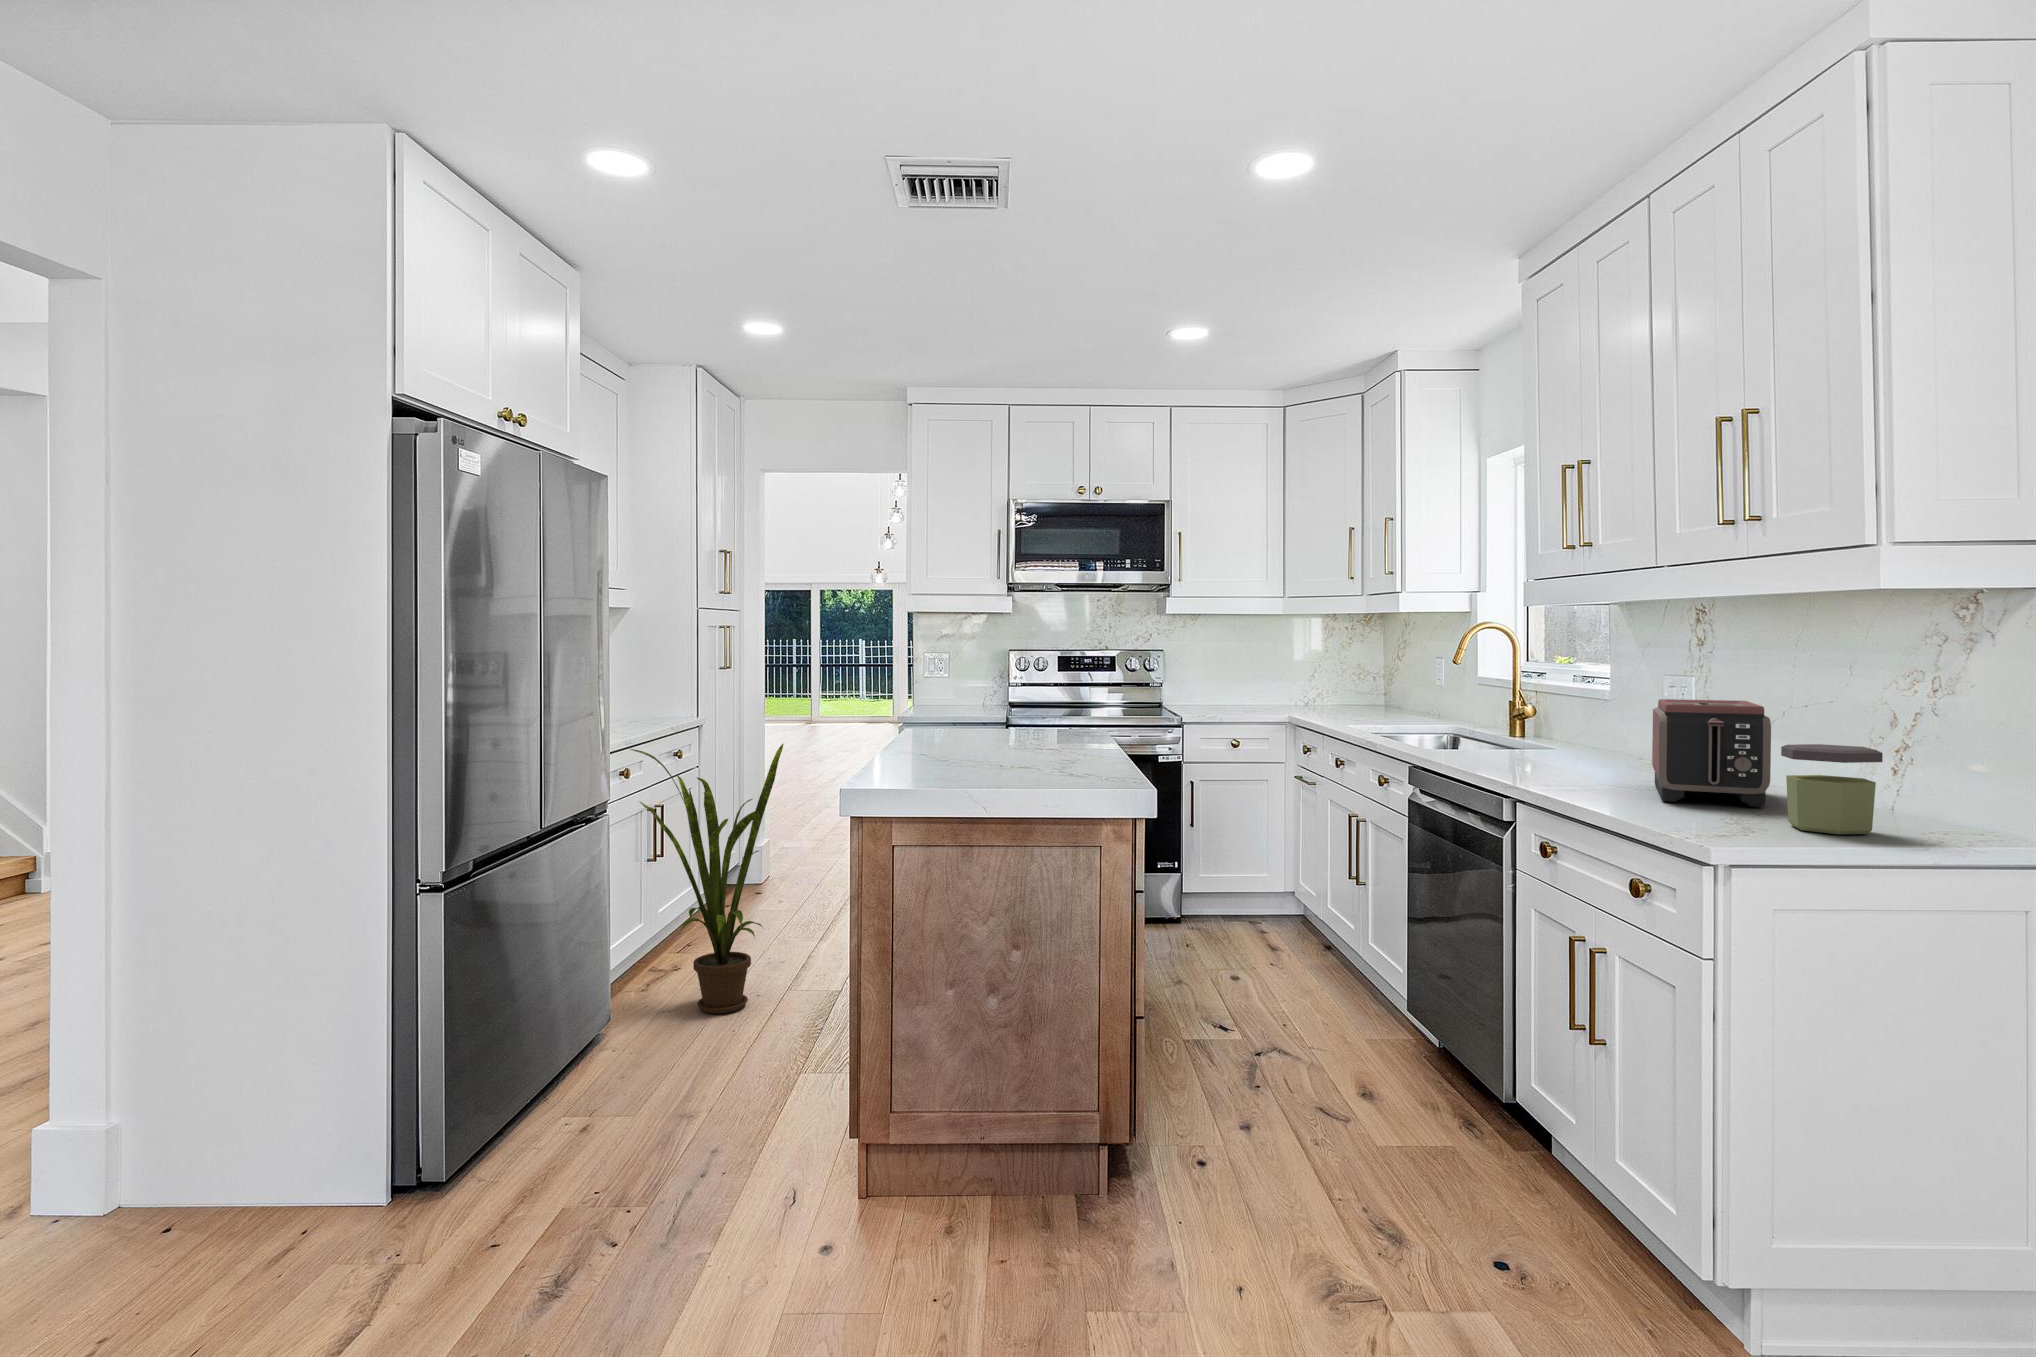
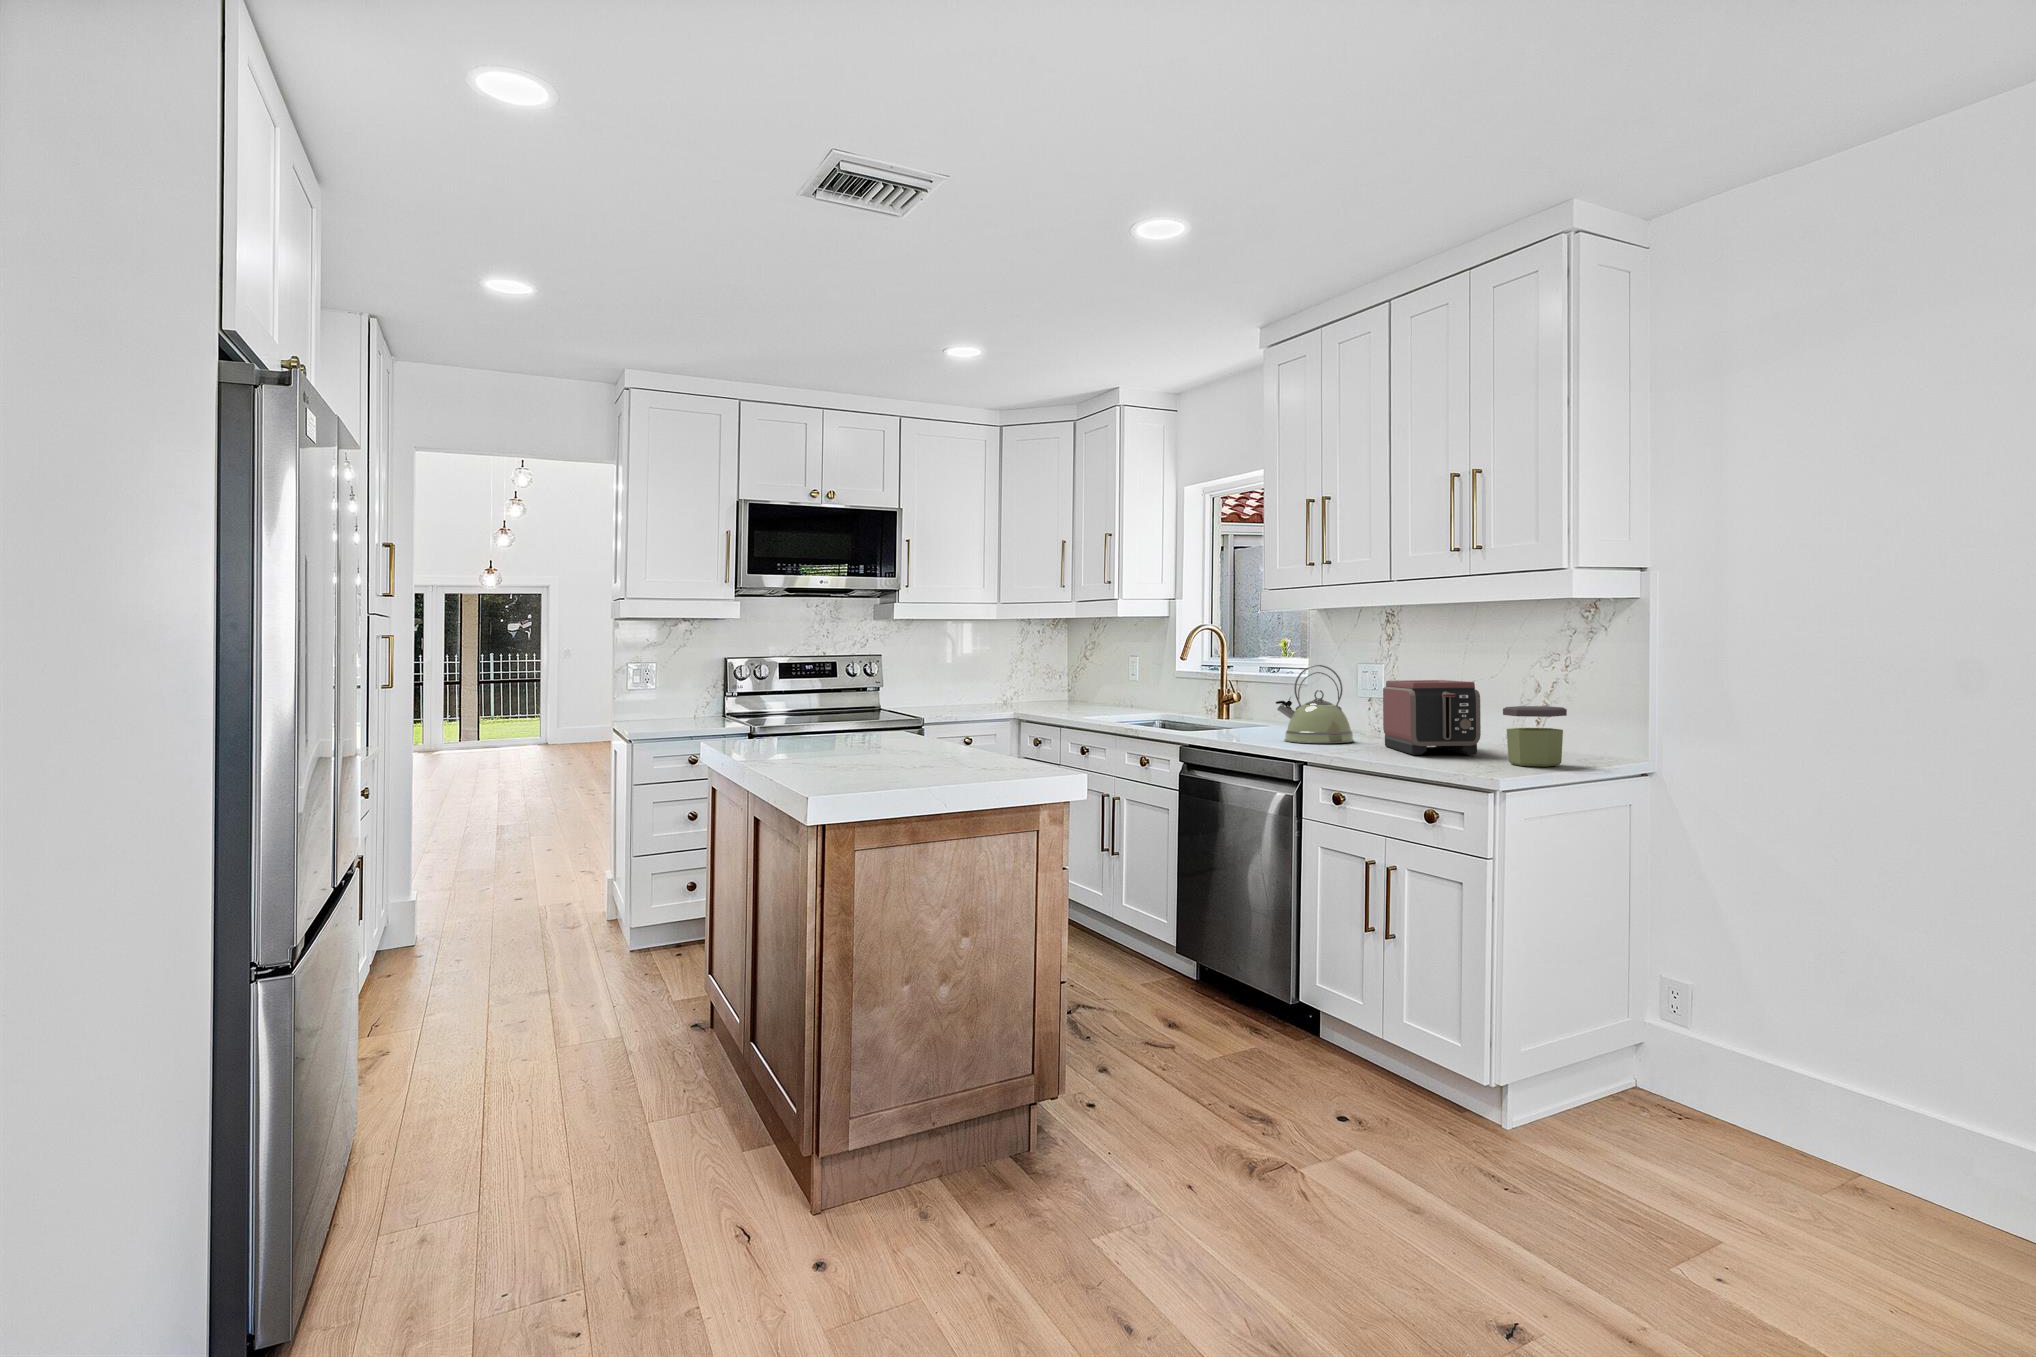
kettle: none [1522,675,1626,777] -> present [1276,665,1354,743]
house plant: present [630,744,783,1014] -> none [382,756,558,1062]

